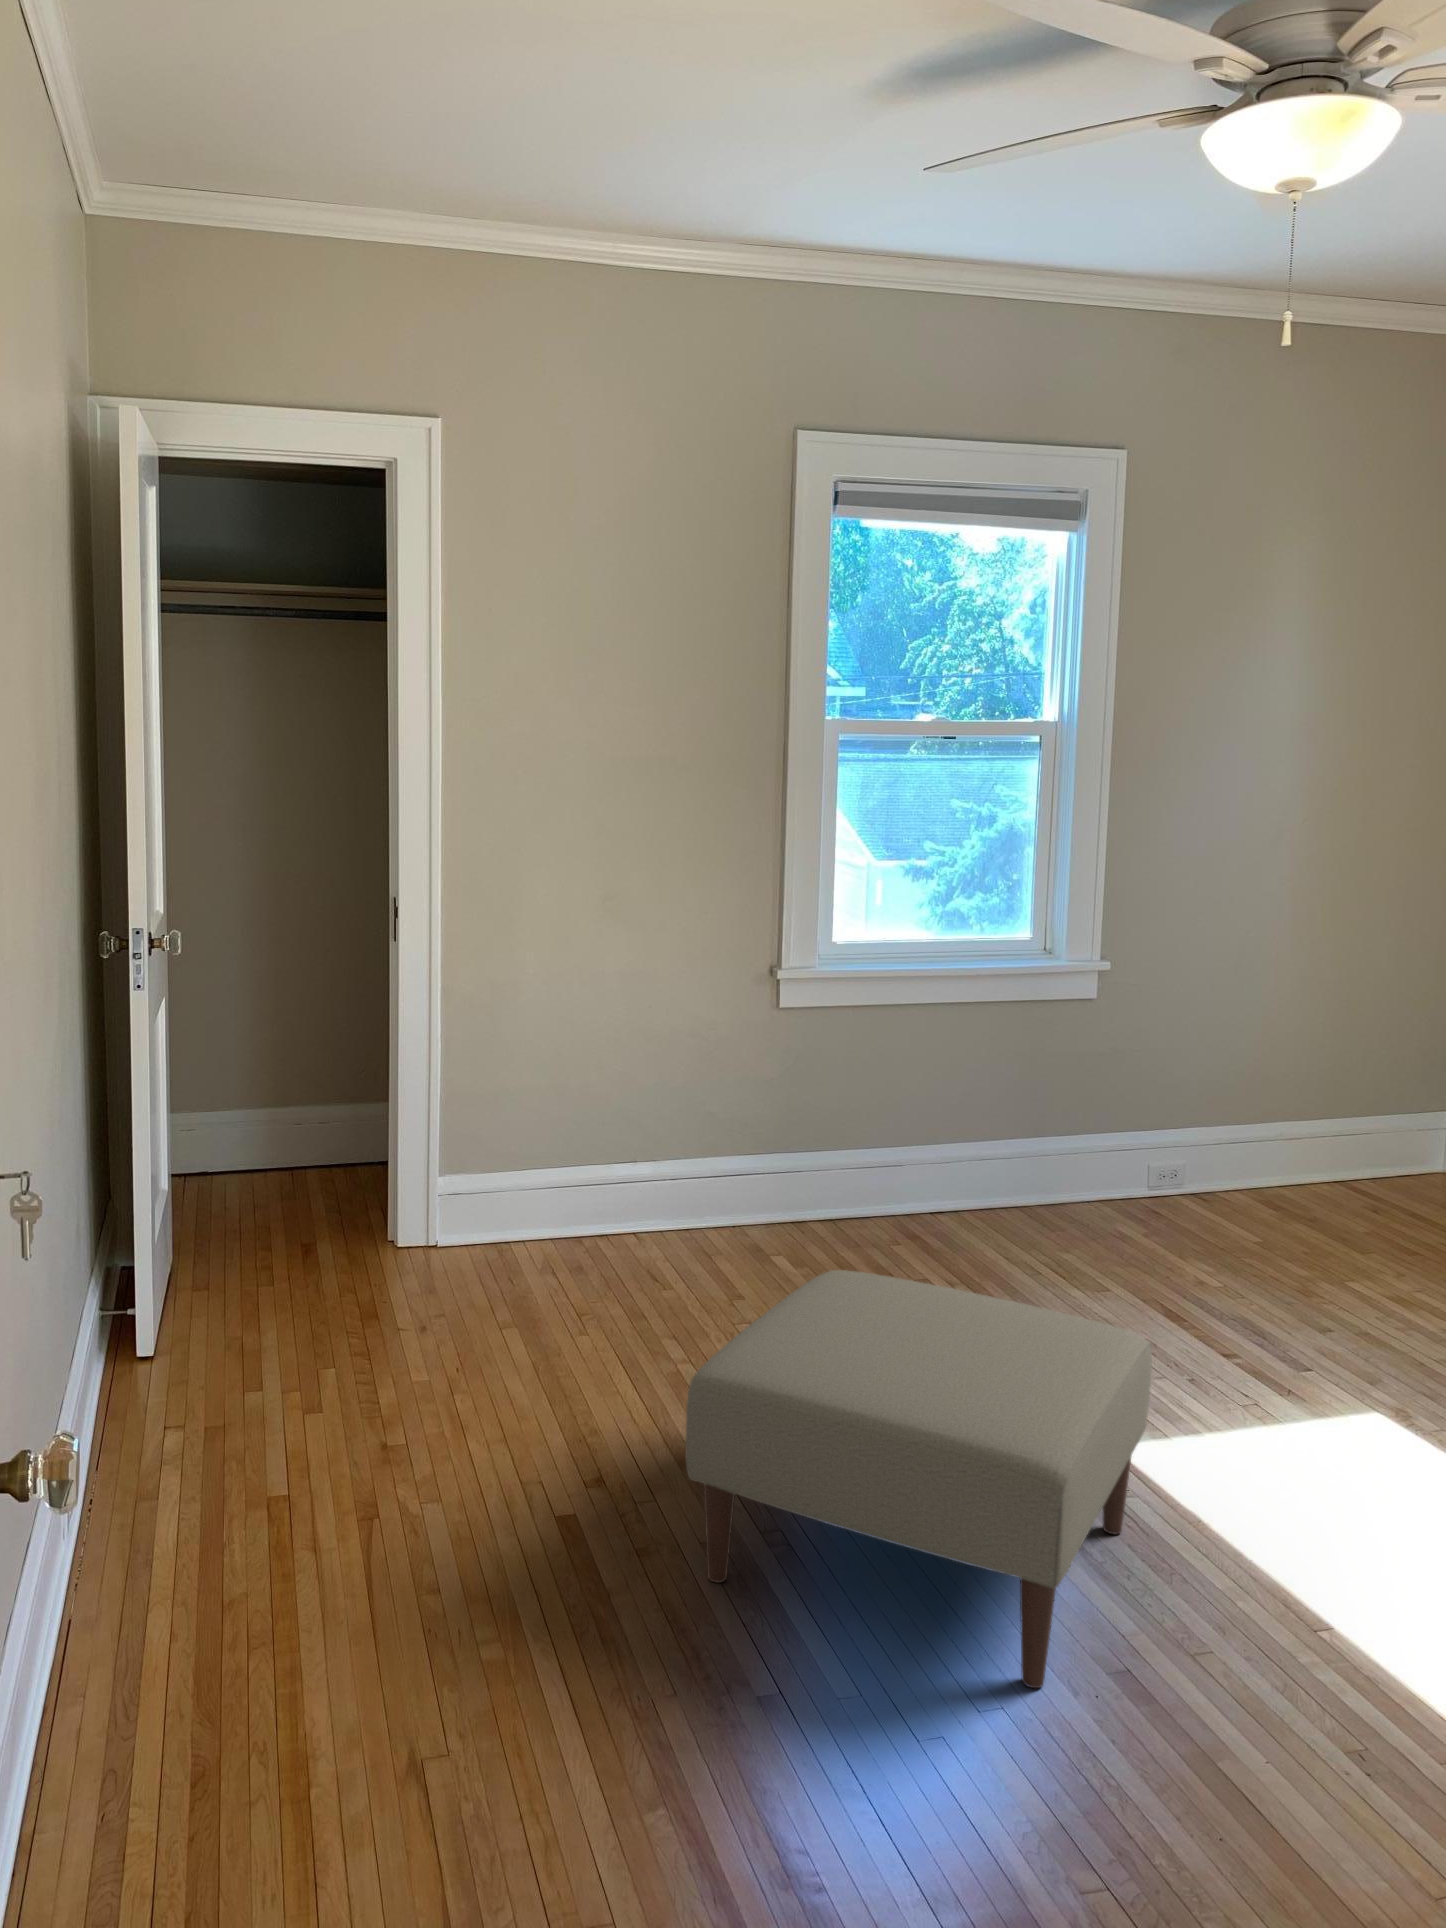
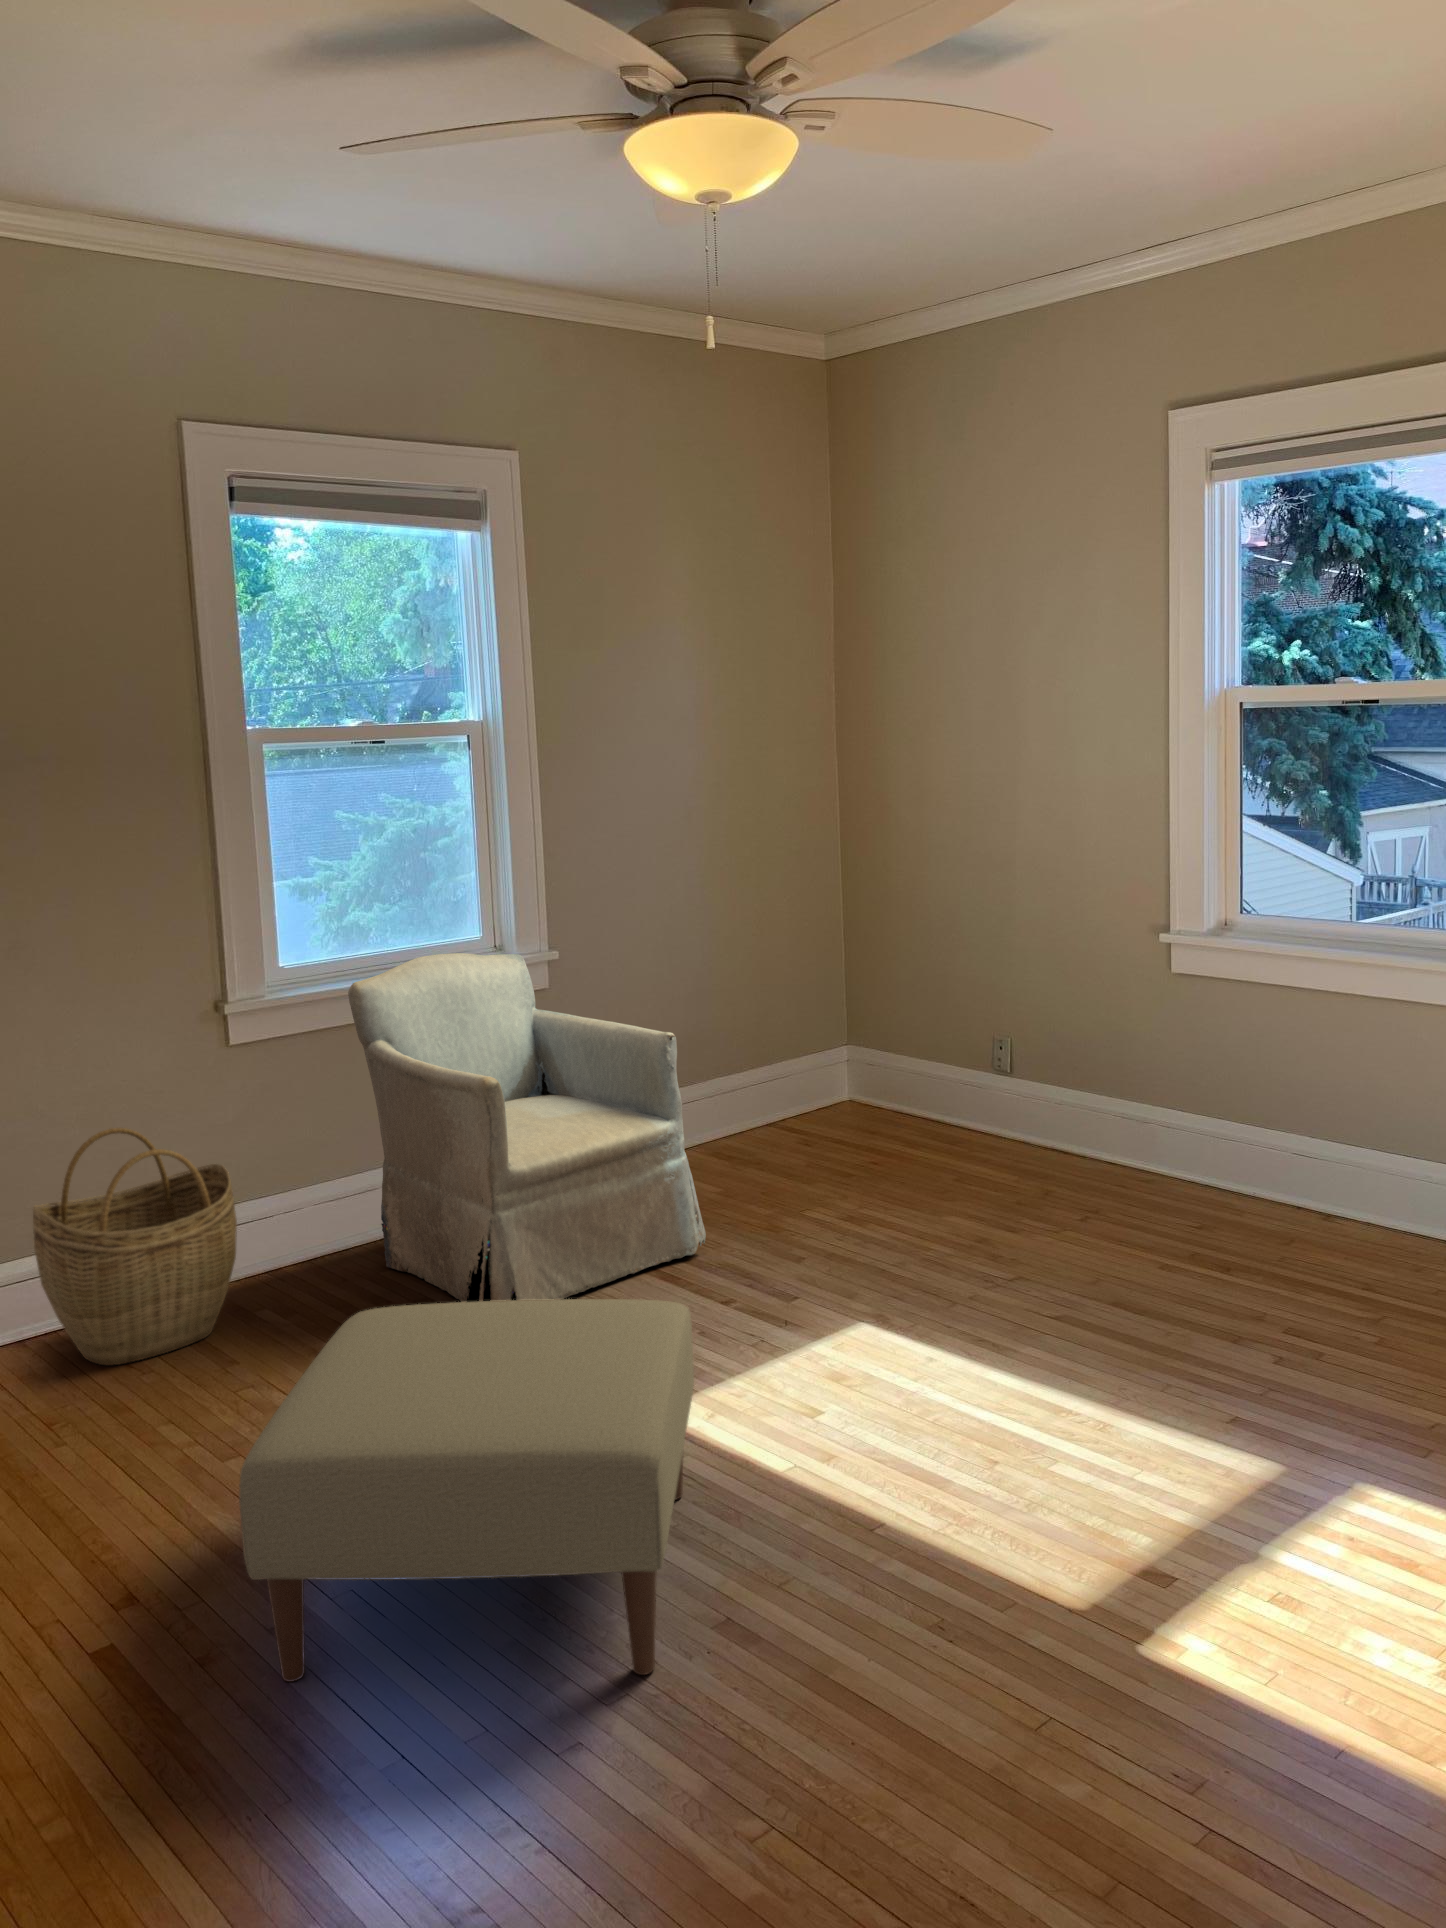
armchair: none [891,950,1222,1322] -> present [348,953,706,1302]
woven basket: none [596,1065,761,1274] -> present [33,1128,237,1366]

